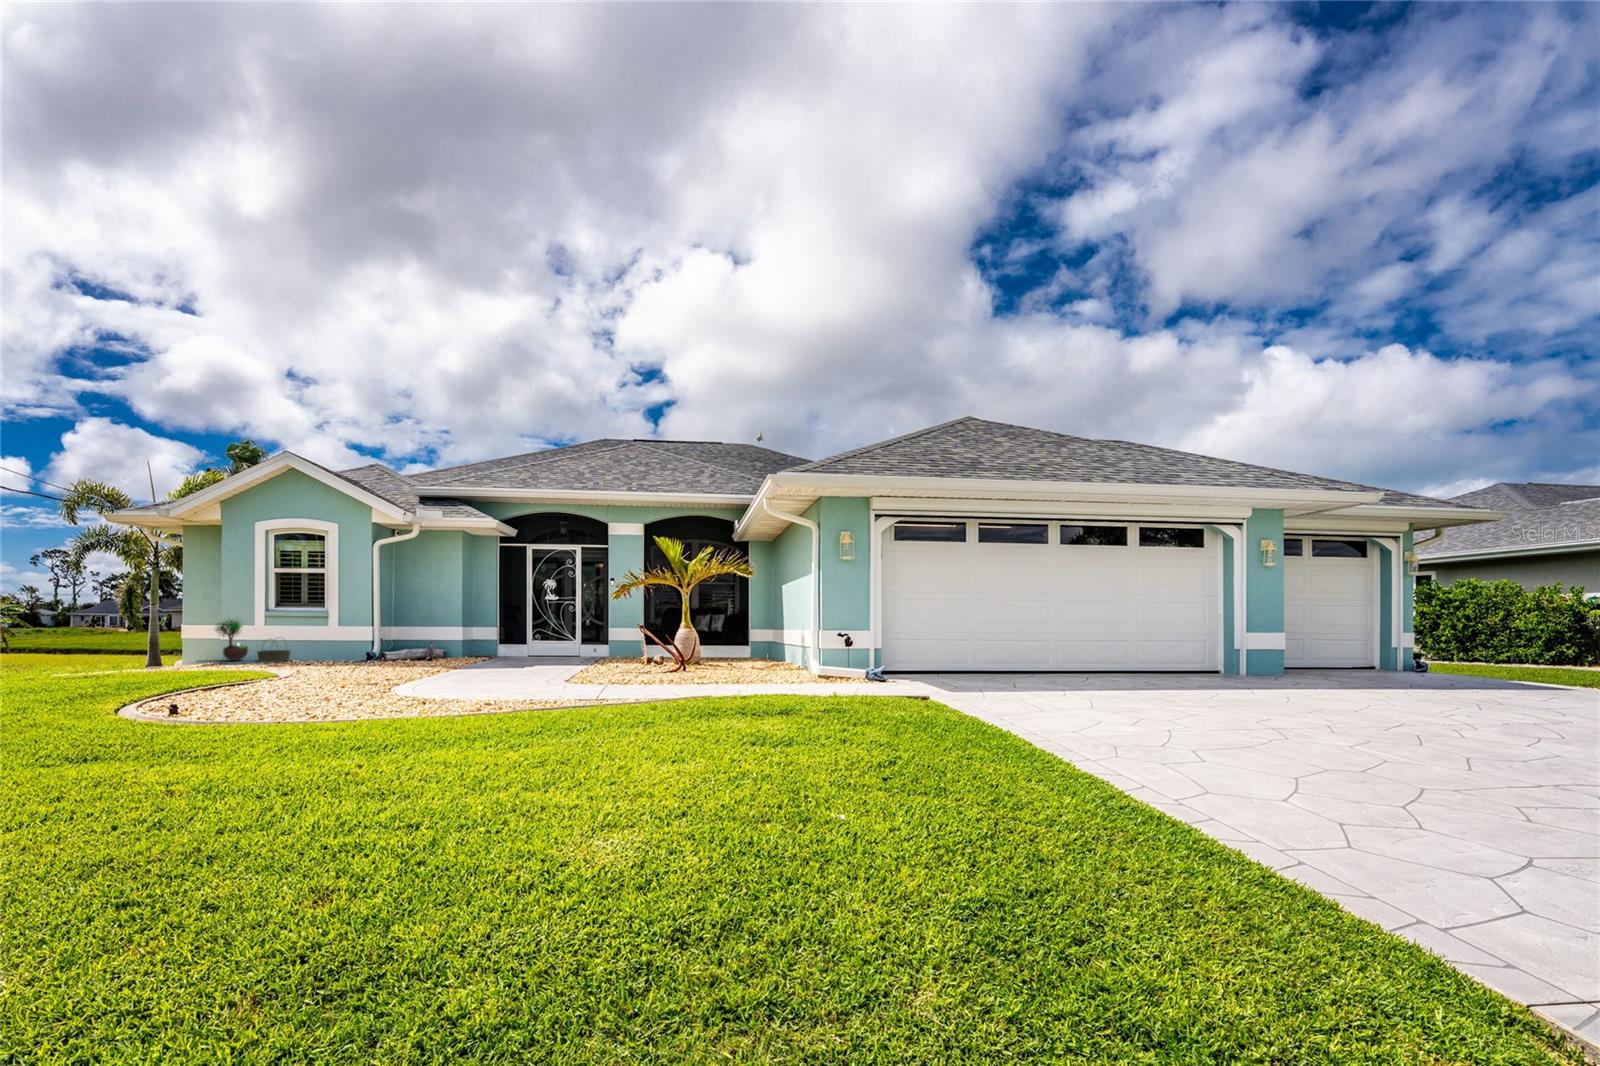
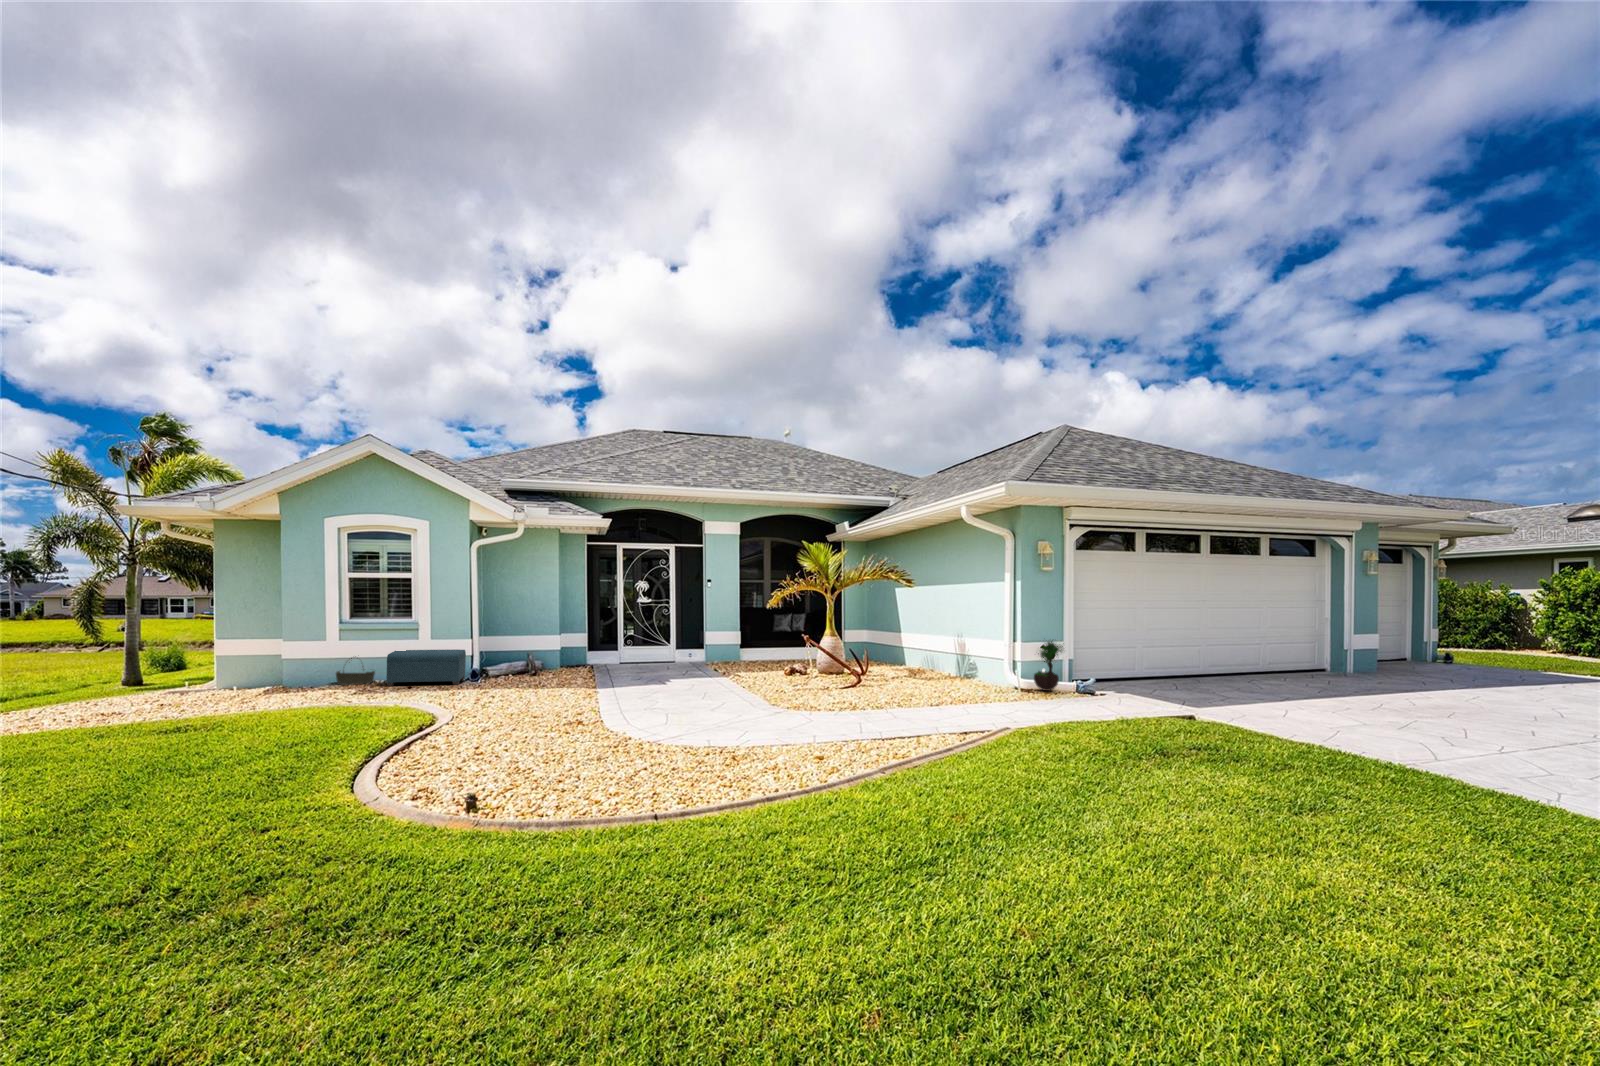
potted tree: present [215,620,248,661] -> present [1034,640,1063,691]
bench: none [289,634,363,664] -> present [387,650,466,686]

